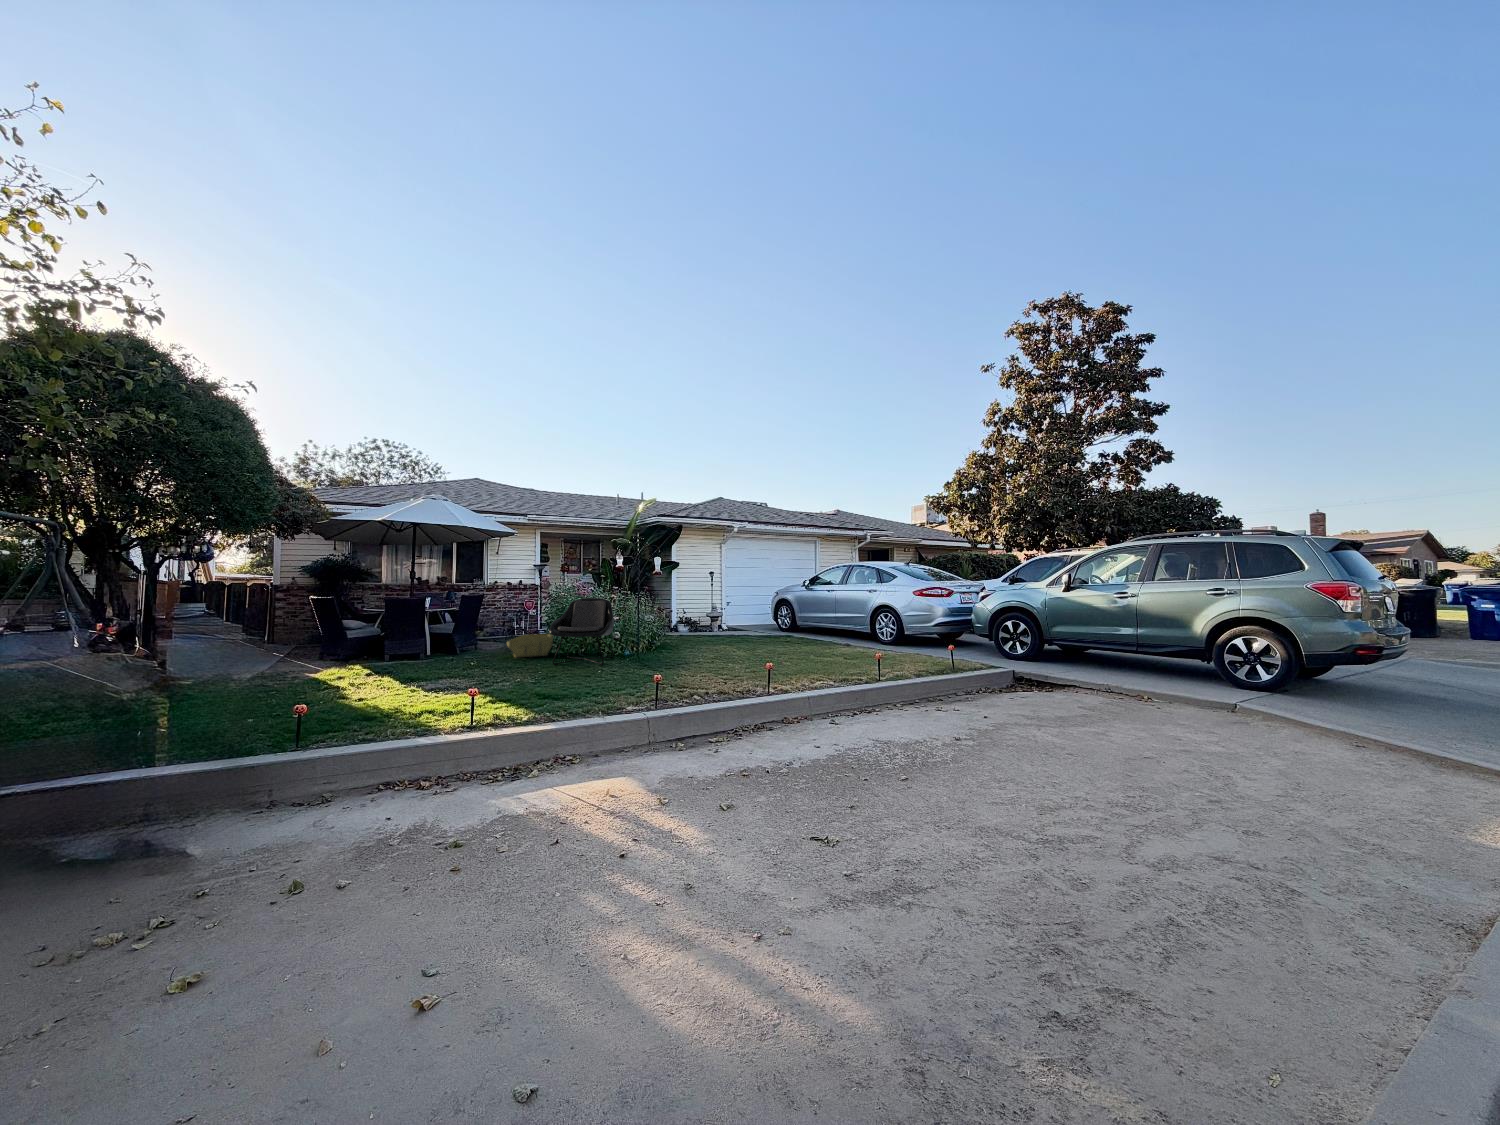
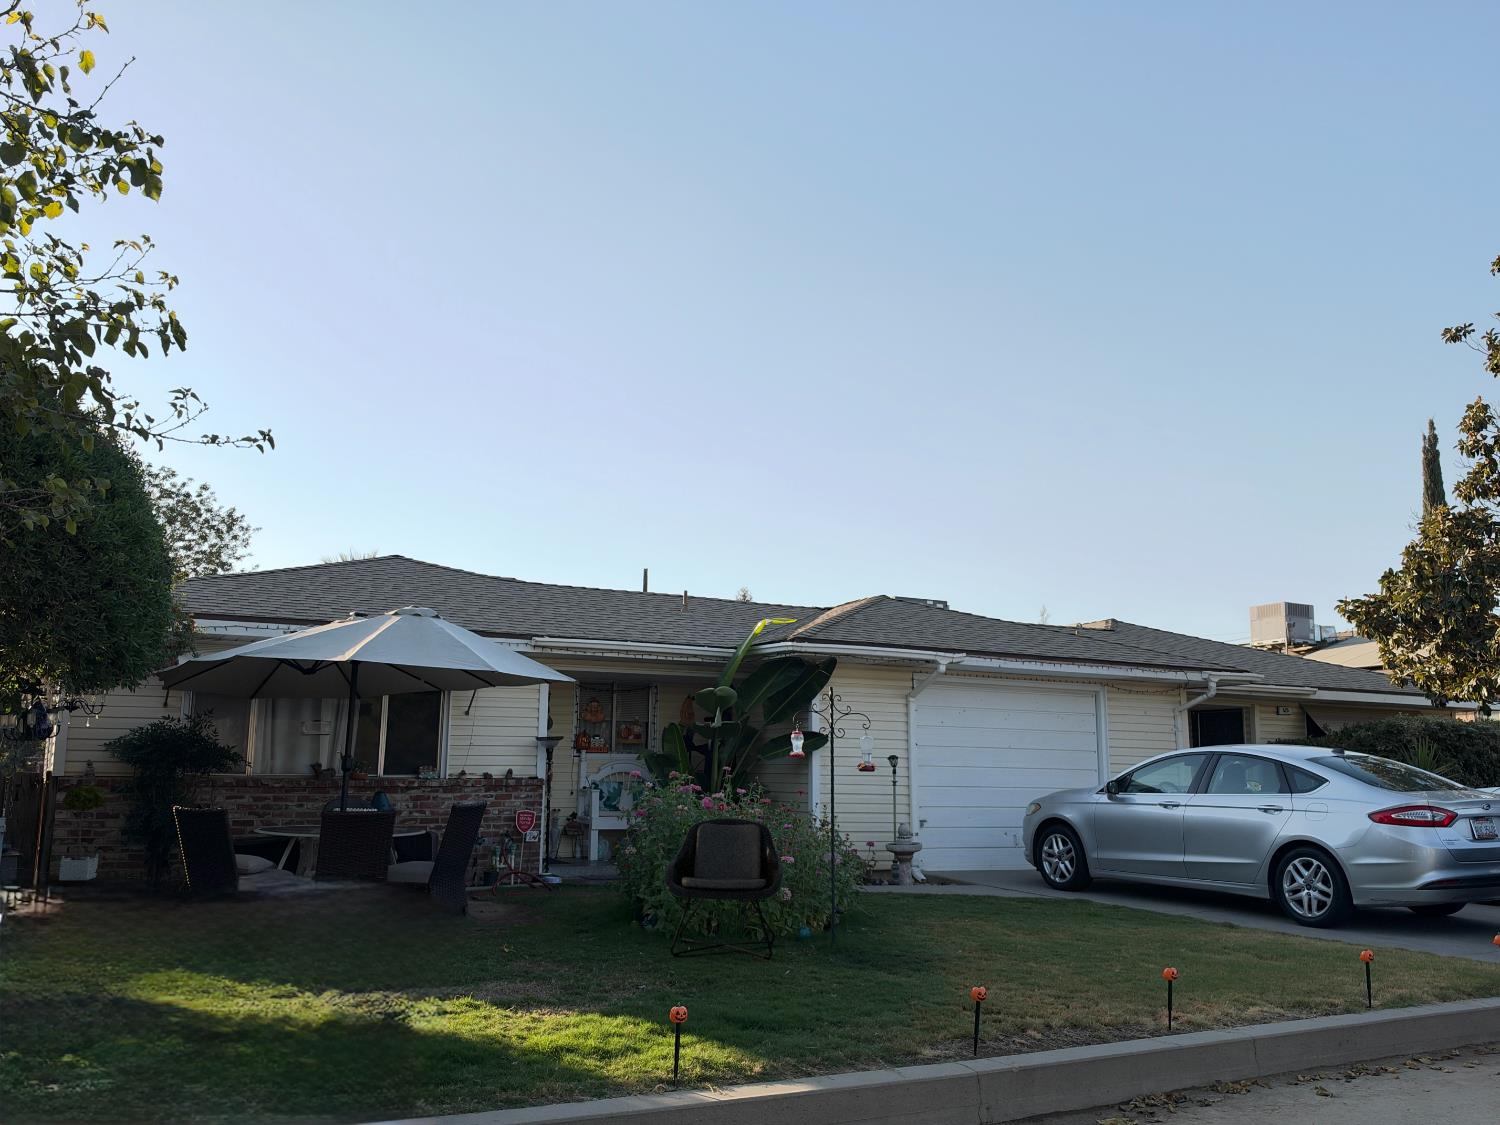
potted tree: none [273,589,300,637] -> present [59,784,106,880]
storage bin: present [507,634,553,658] -> none [553,889,647,938]

